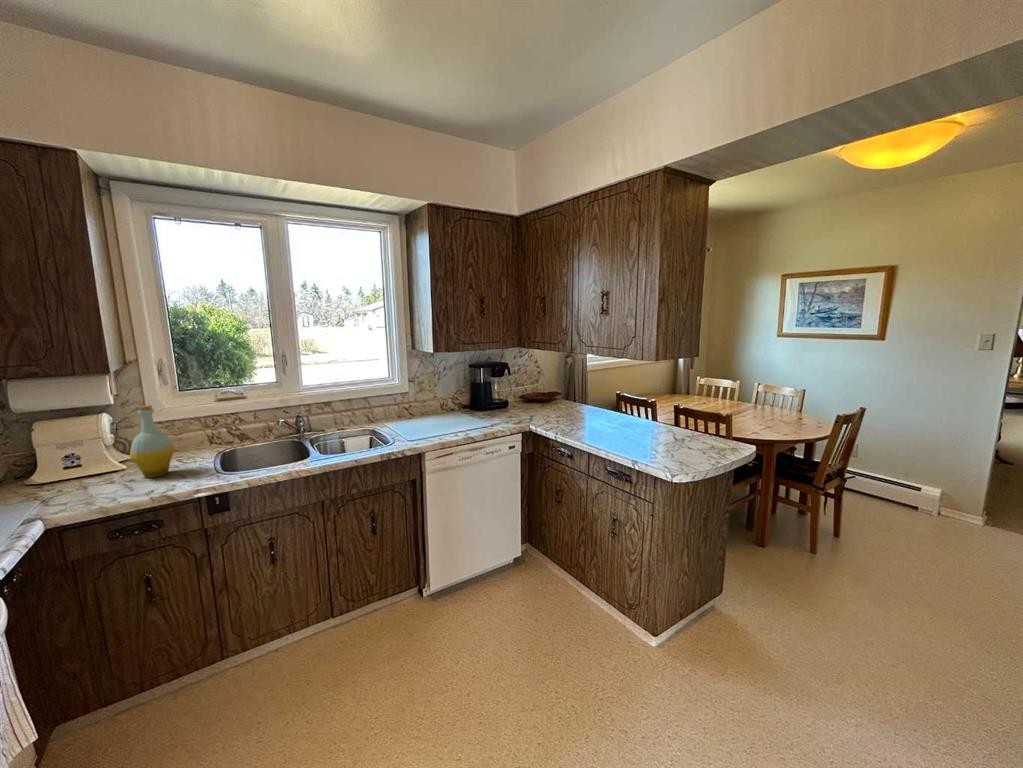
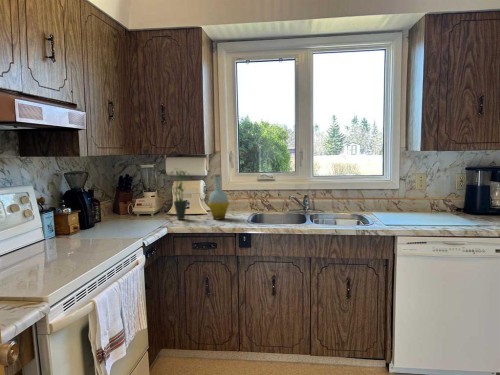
potted plant: none [26,403,83,495] -> present [168,171,187,220]

